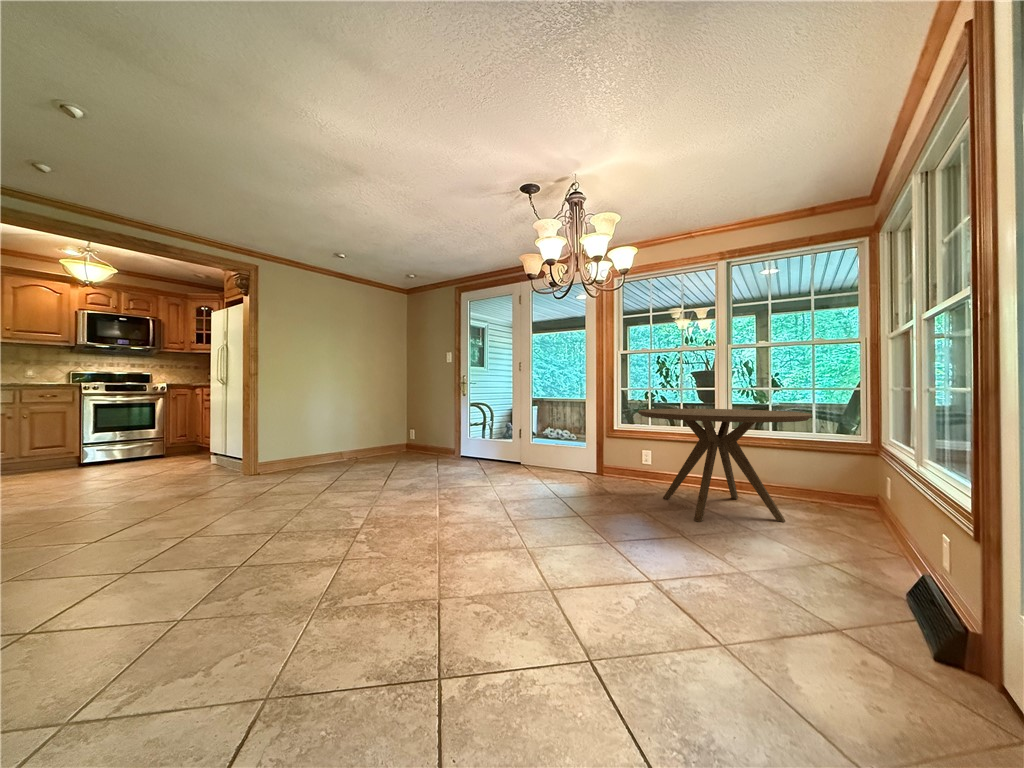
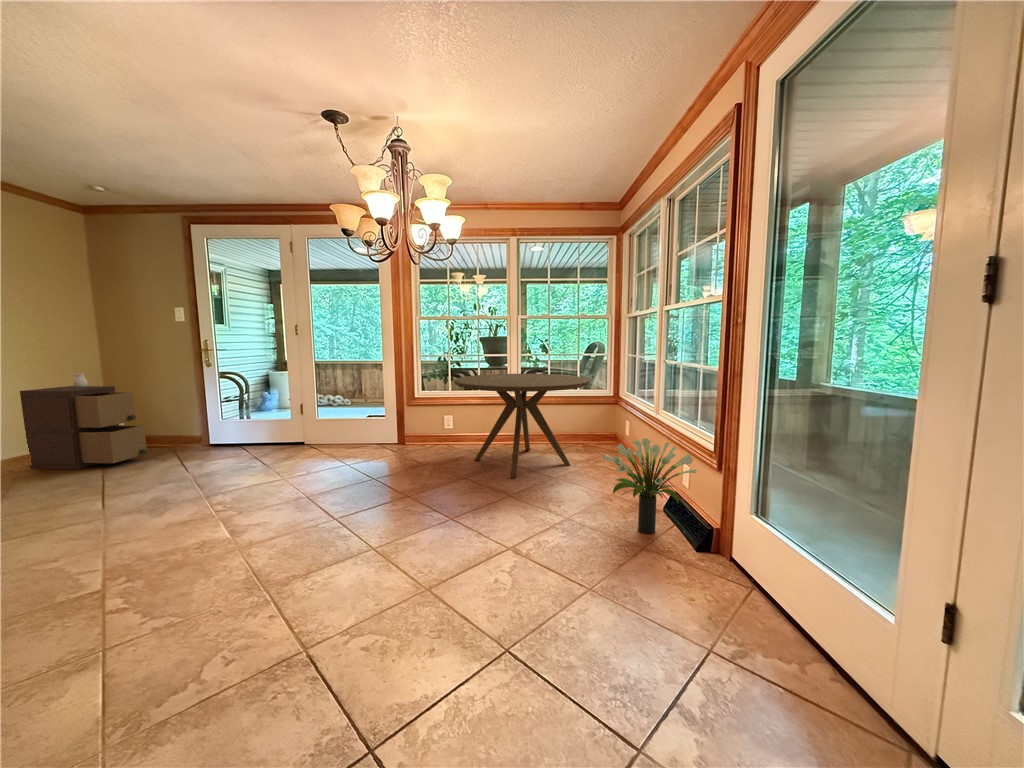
storage cabinet: none [370,400,424,462] -> present [20,374,147,470]
potted plant: none [787,481,950,621] -> present [603,438,696,534]

